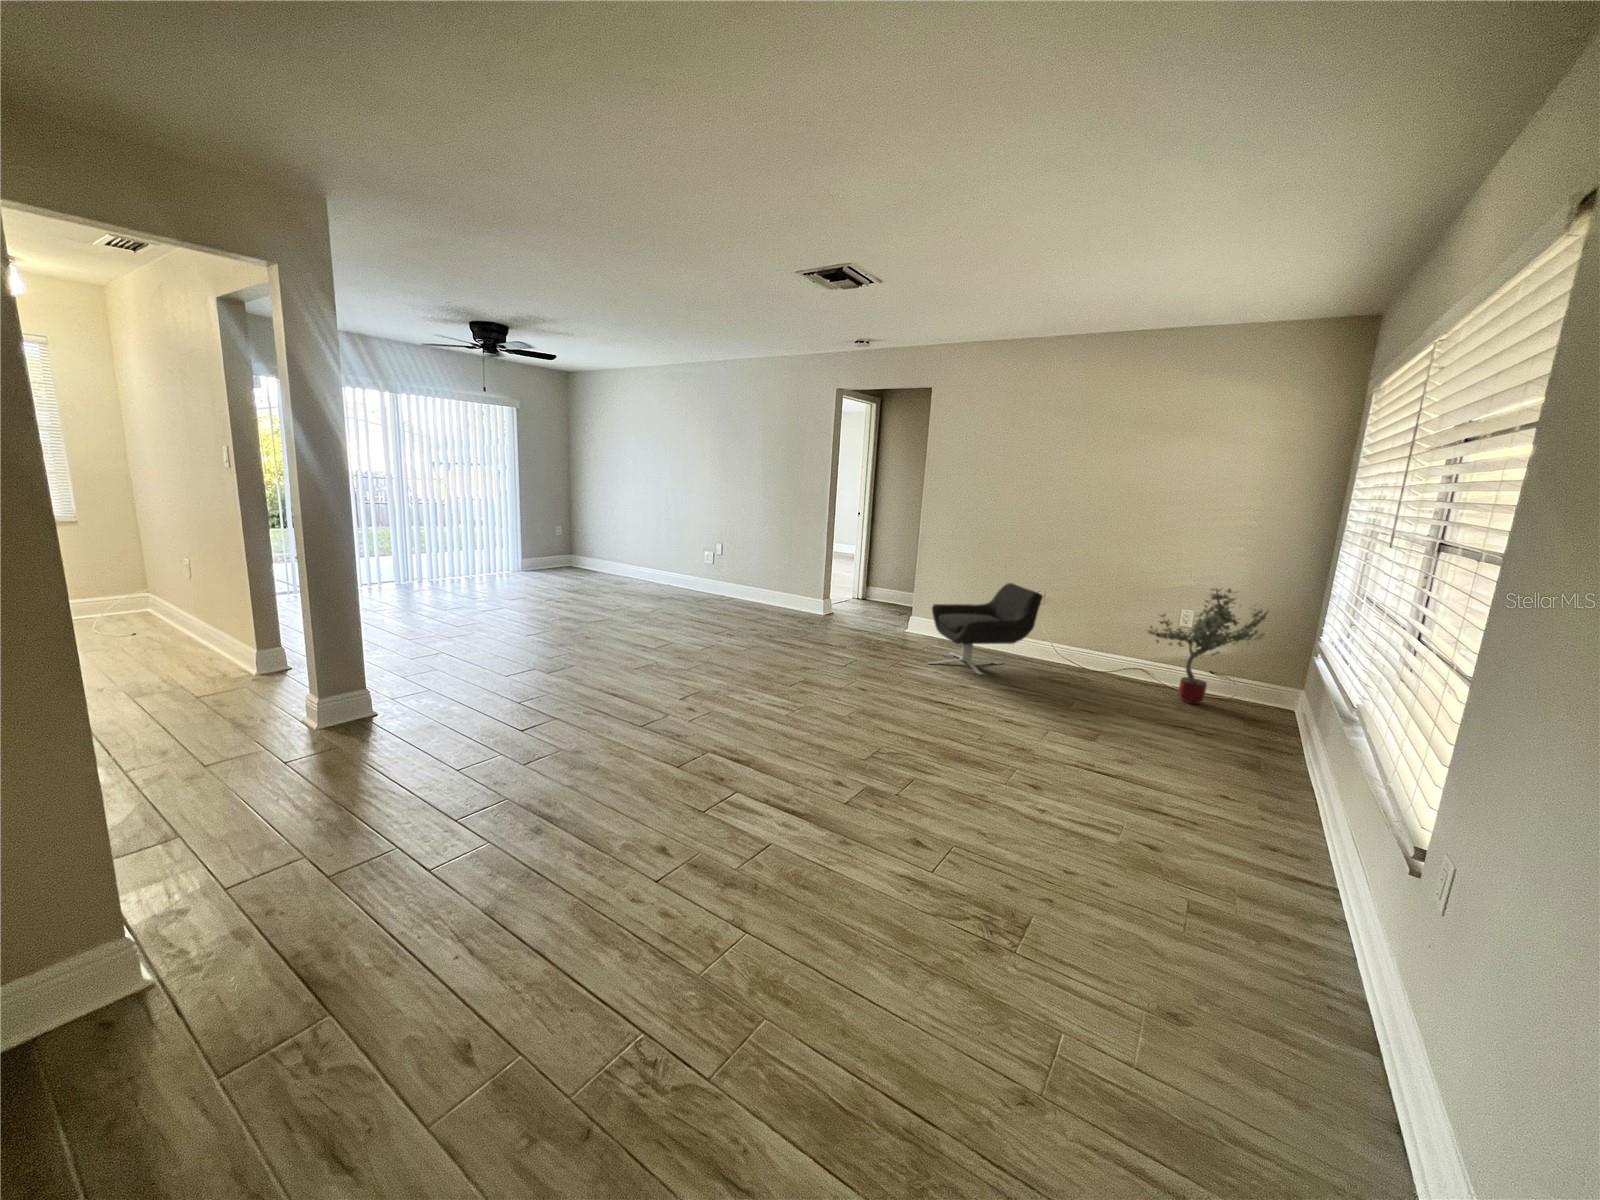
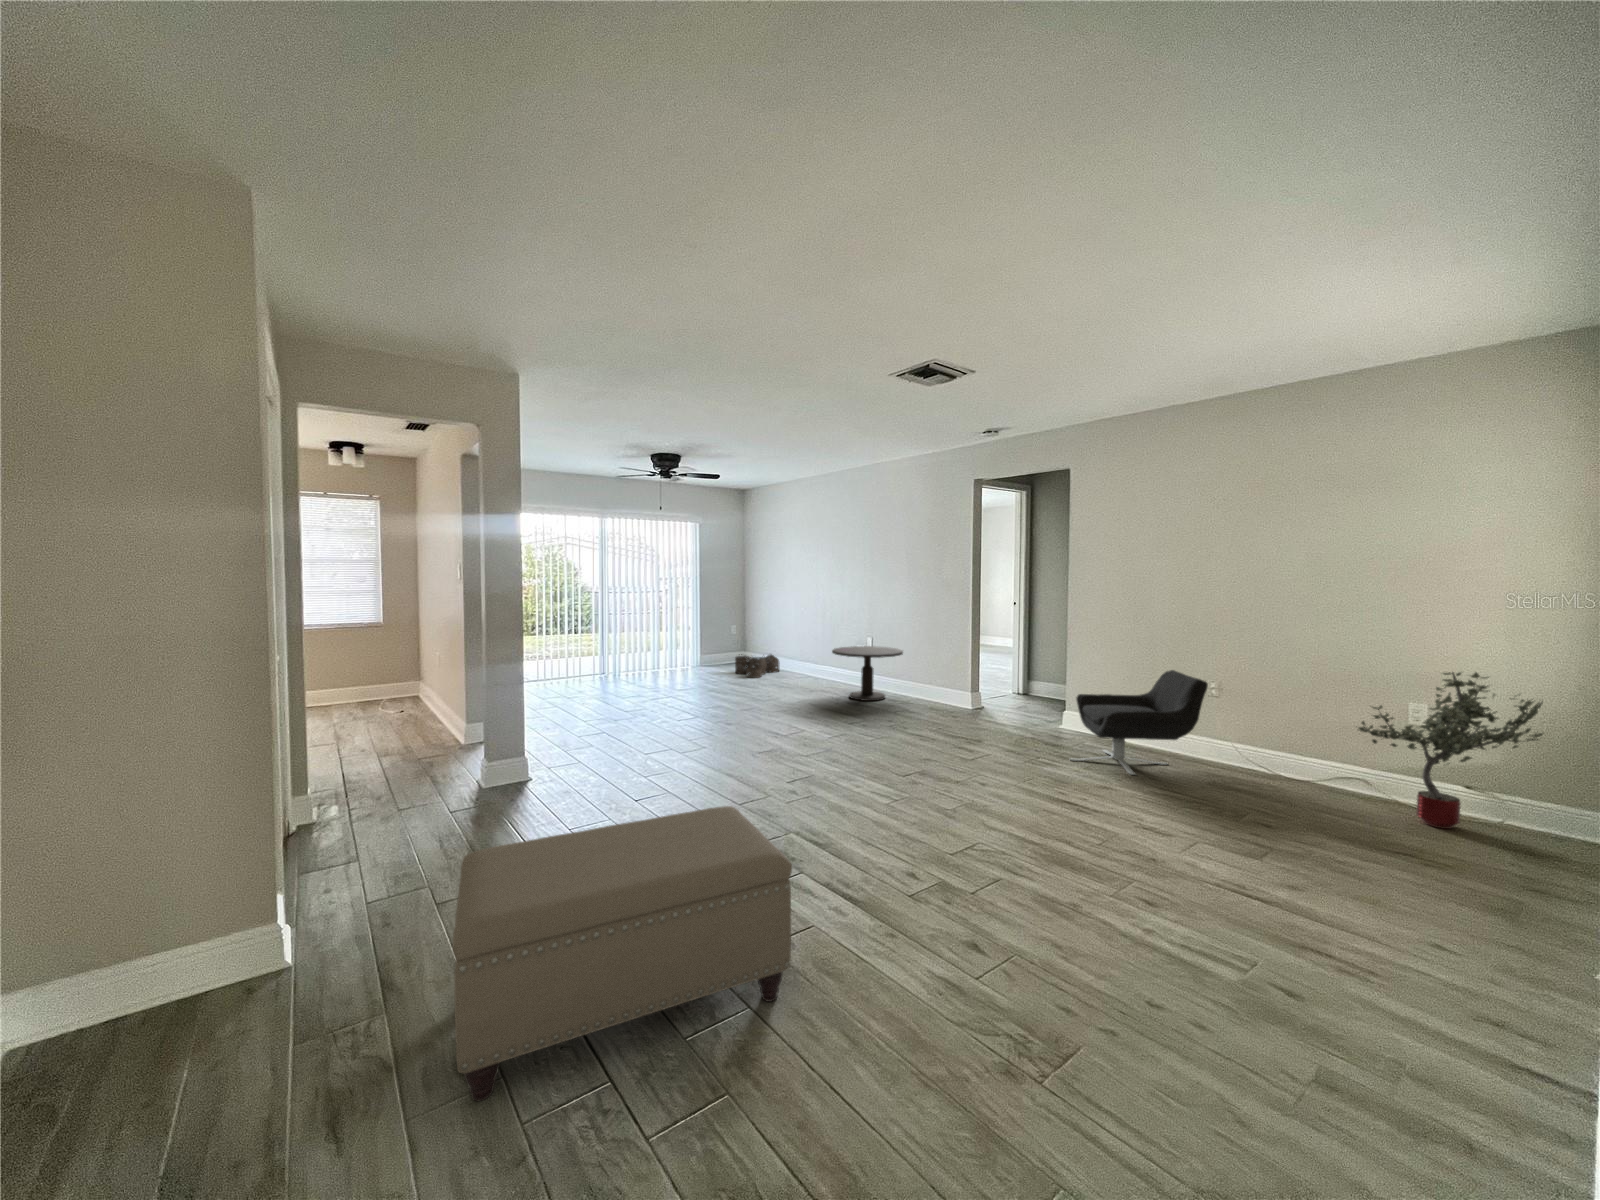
side table: none [688,554,760,610] -> present [832,646,903,701]
woven basket: none [567,559,617,586] -> present [735,655,779,678]
ottoman: none [413,742,791,1087] -> present [453,806,792,1101]

